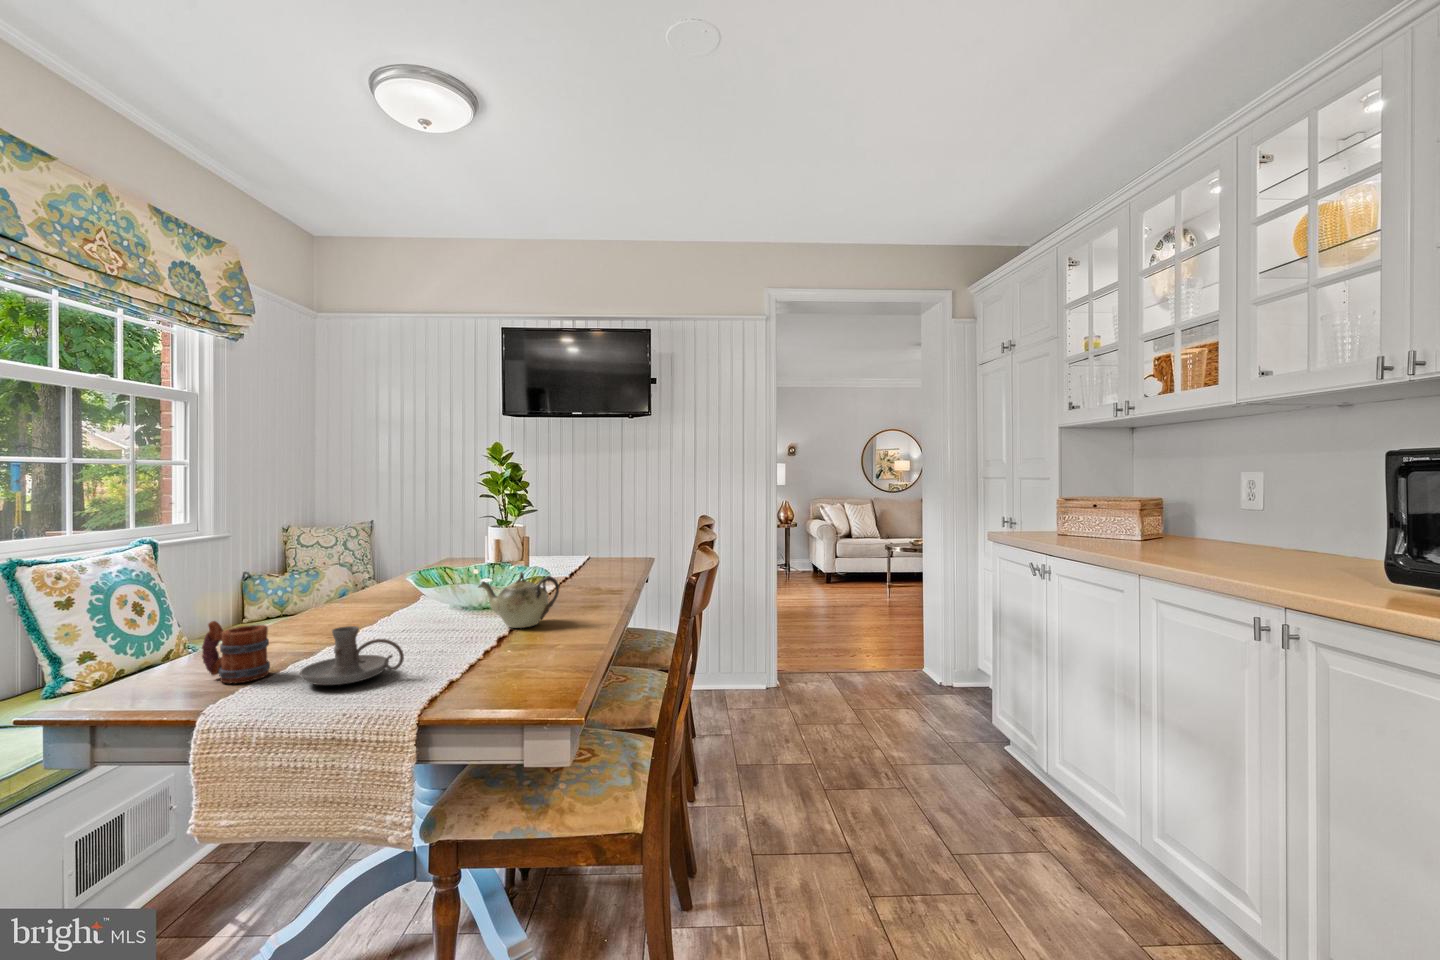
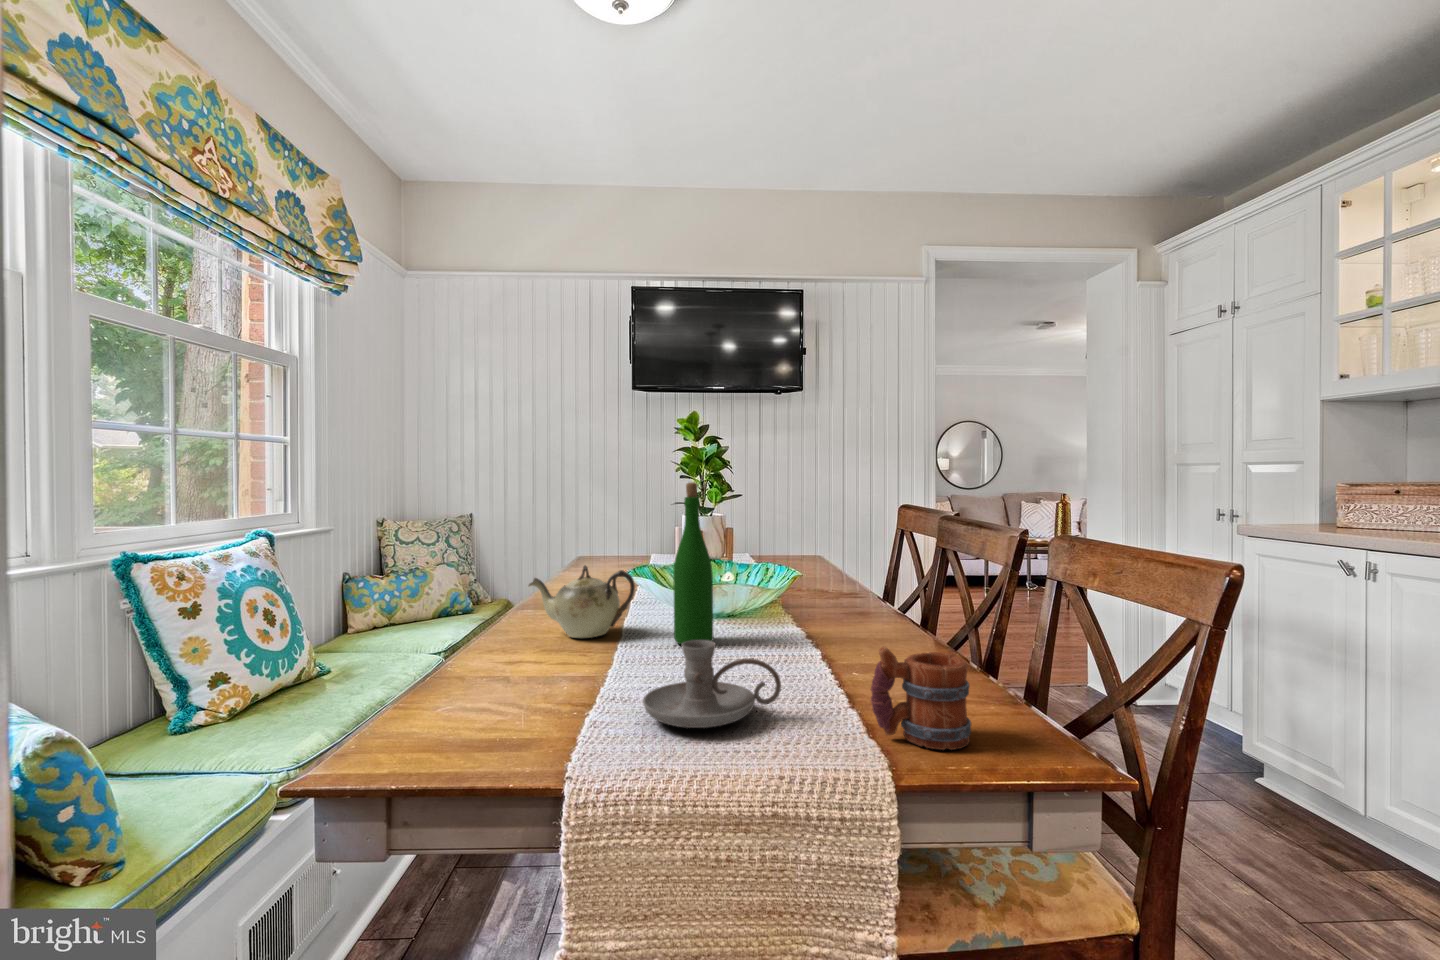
wine bottle: none [409,510,442,631] -> present [673,482,713,644]
teapot: present [478,572,559,628] -> present [529,565,635,638]
mug: present [202,621,270,683] -> present [871,647,971,750]

